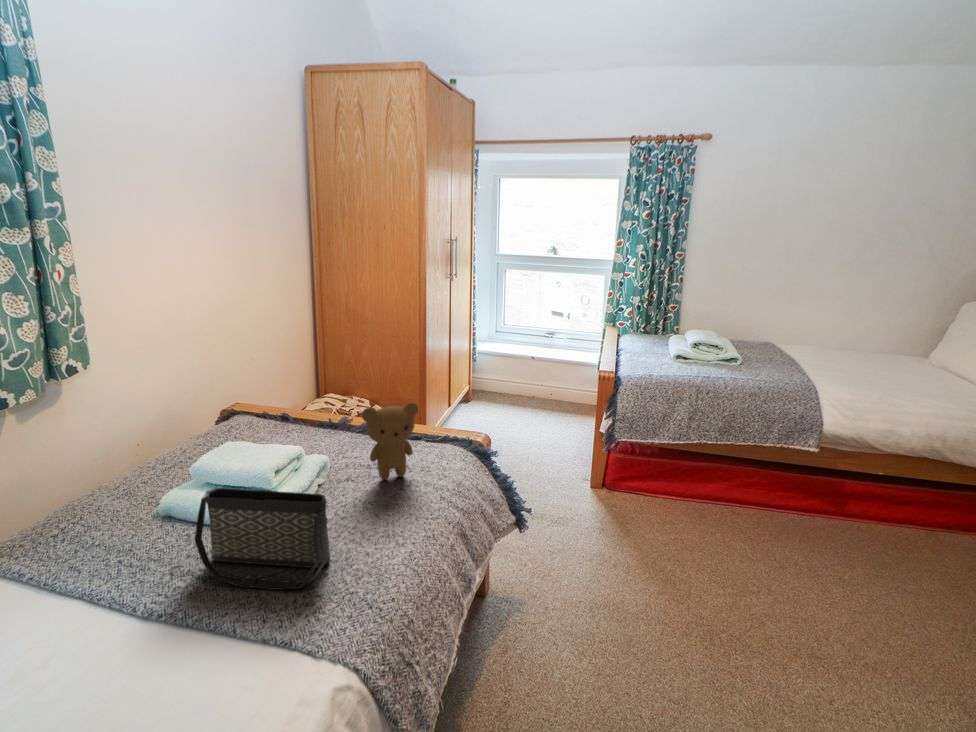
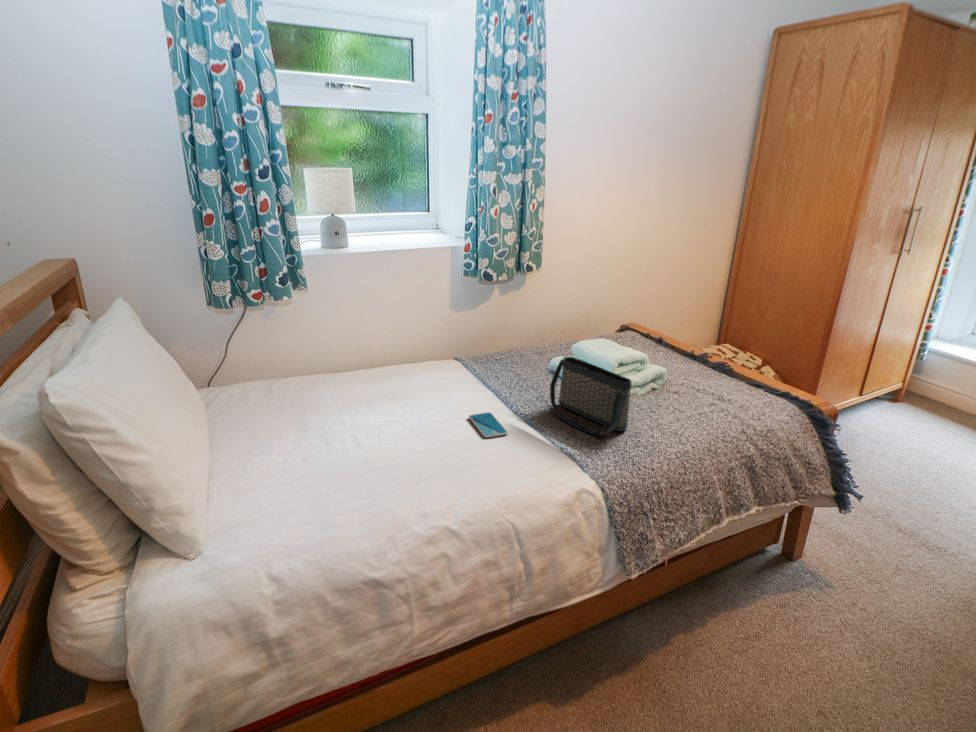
teddy bear: present [362,402,418,480] -> none [694,335,749,405]
smartphone: none [54,632,152,691] -> present [469,412,508,438]

